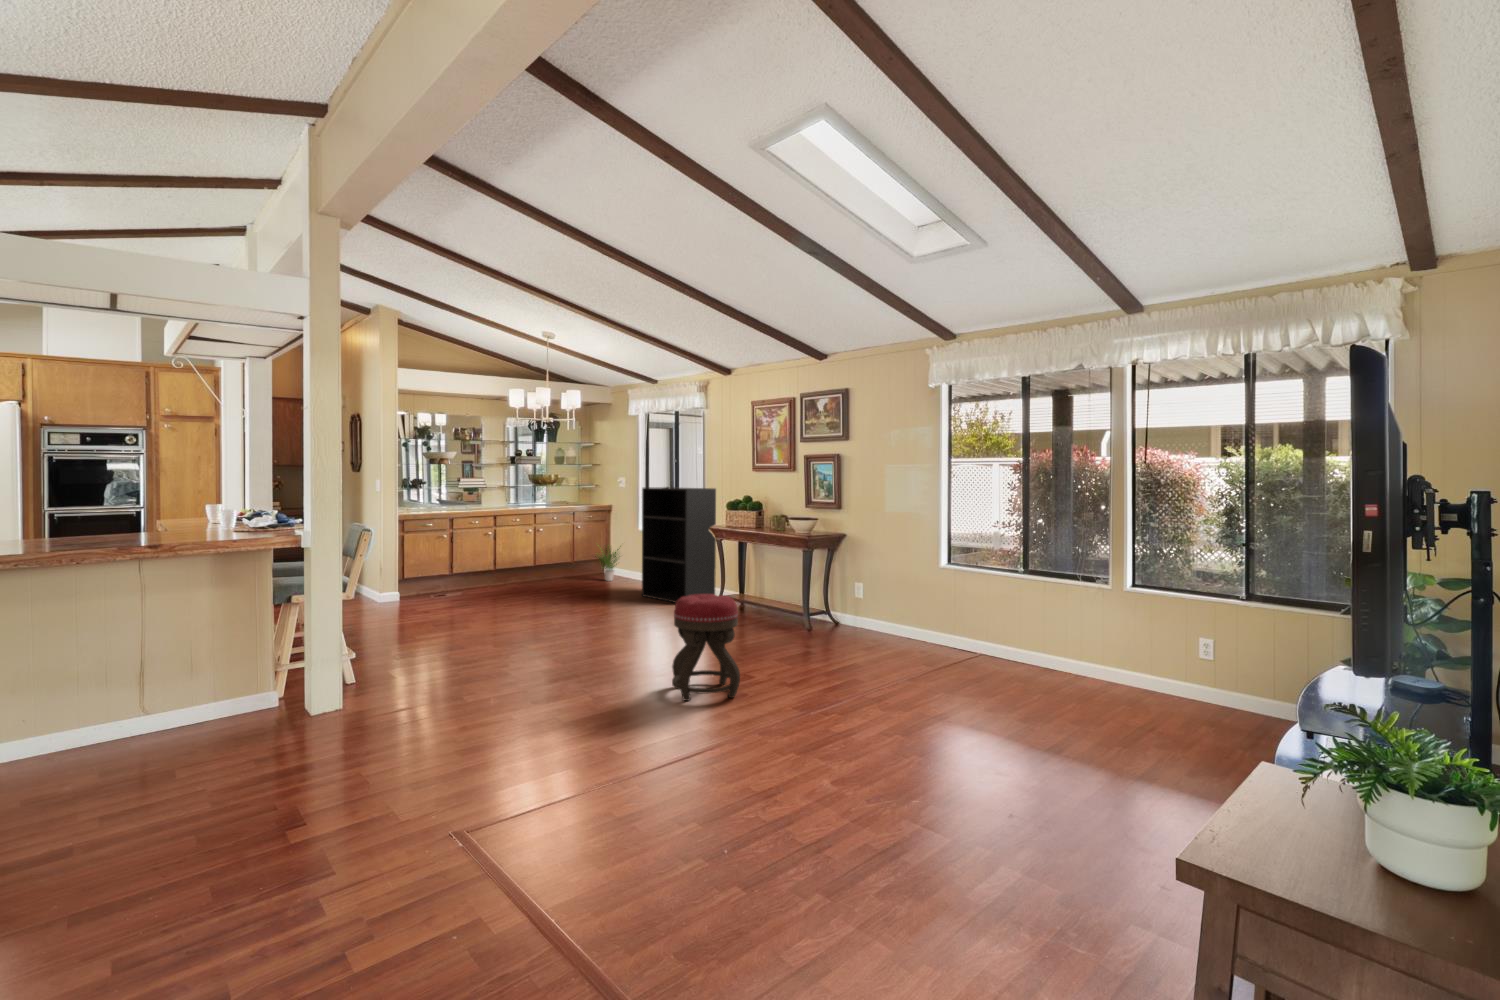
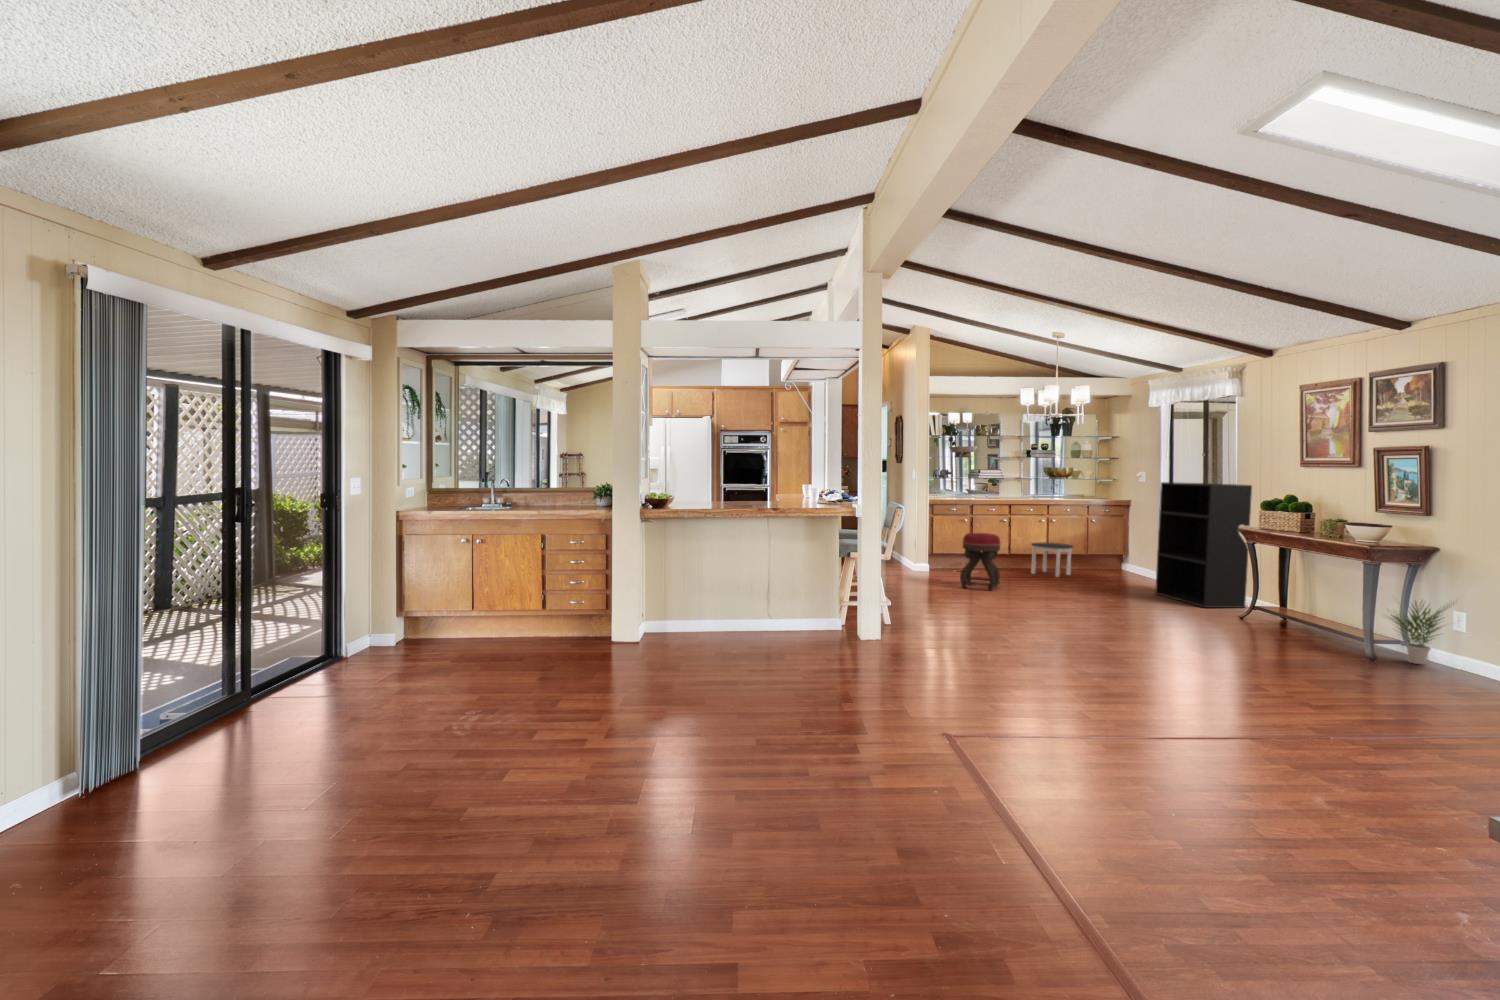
potted plant: present [595,546,621,581] -> present [1388,596,1450,665]
round table: none [519,553,562,589] -> present [1031,542,1073,577]
ottoman: present [672,594,740,701] -> present [960,533,1000,591]

